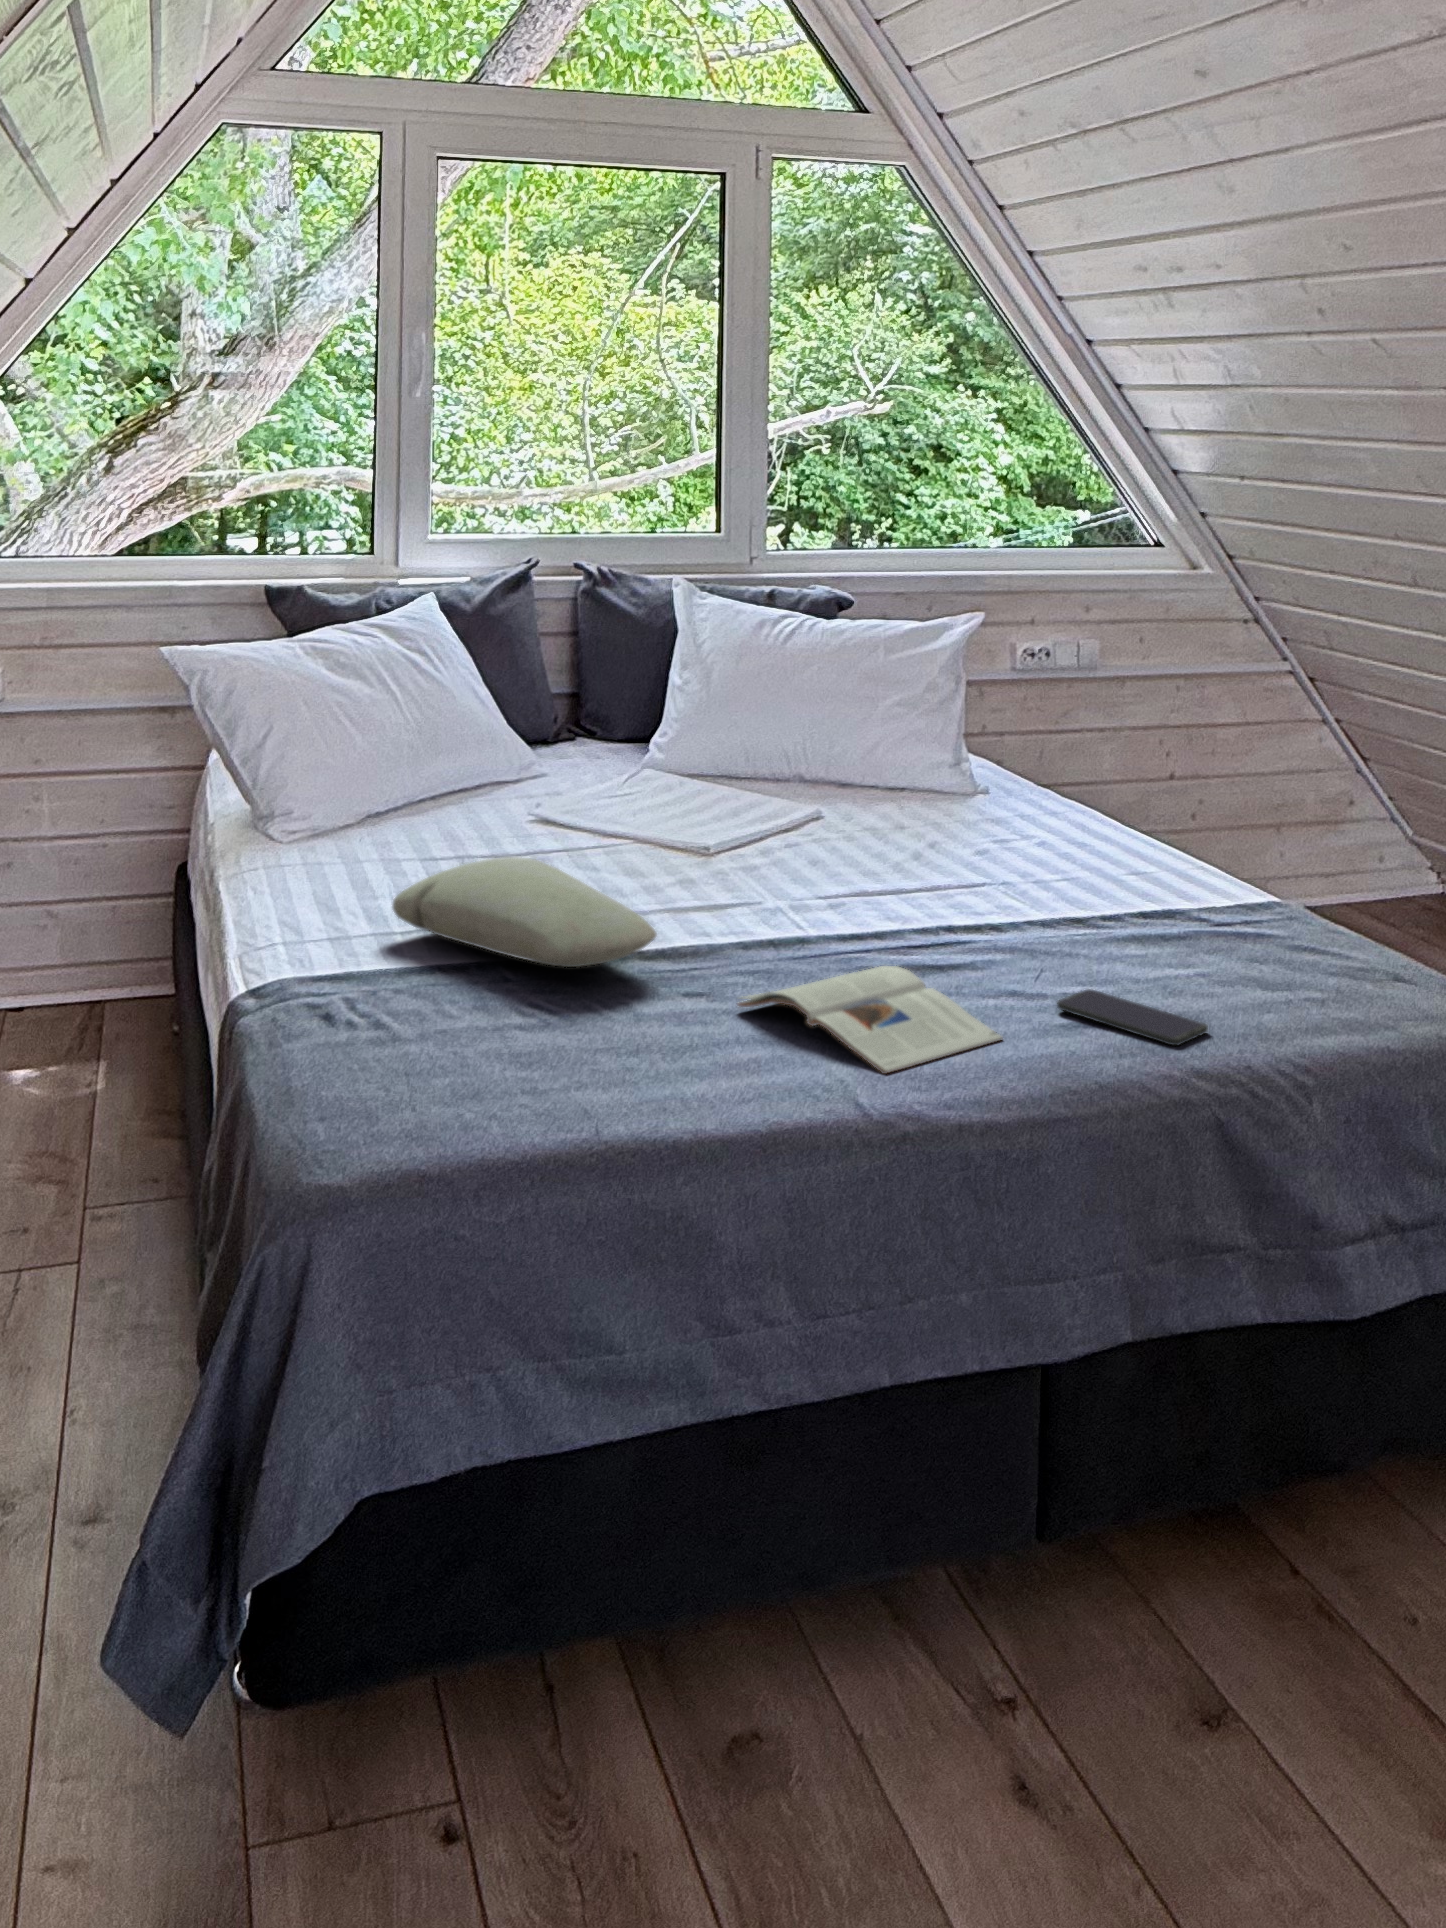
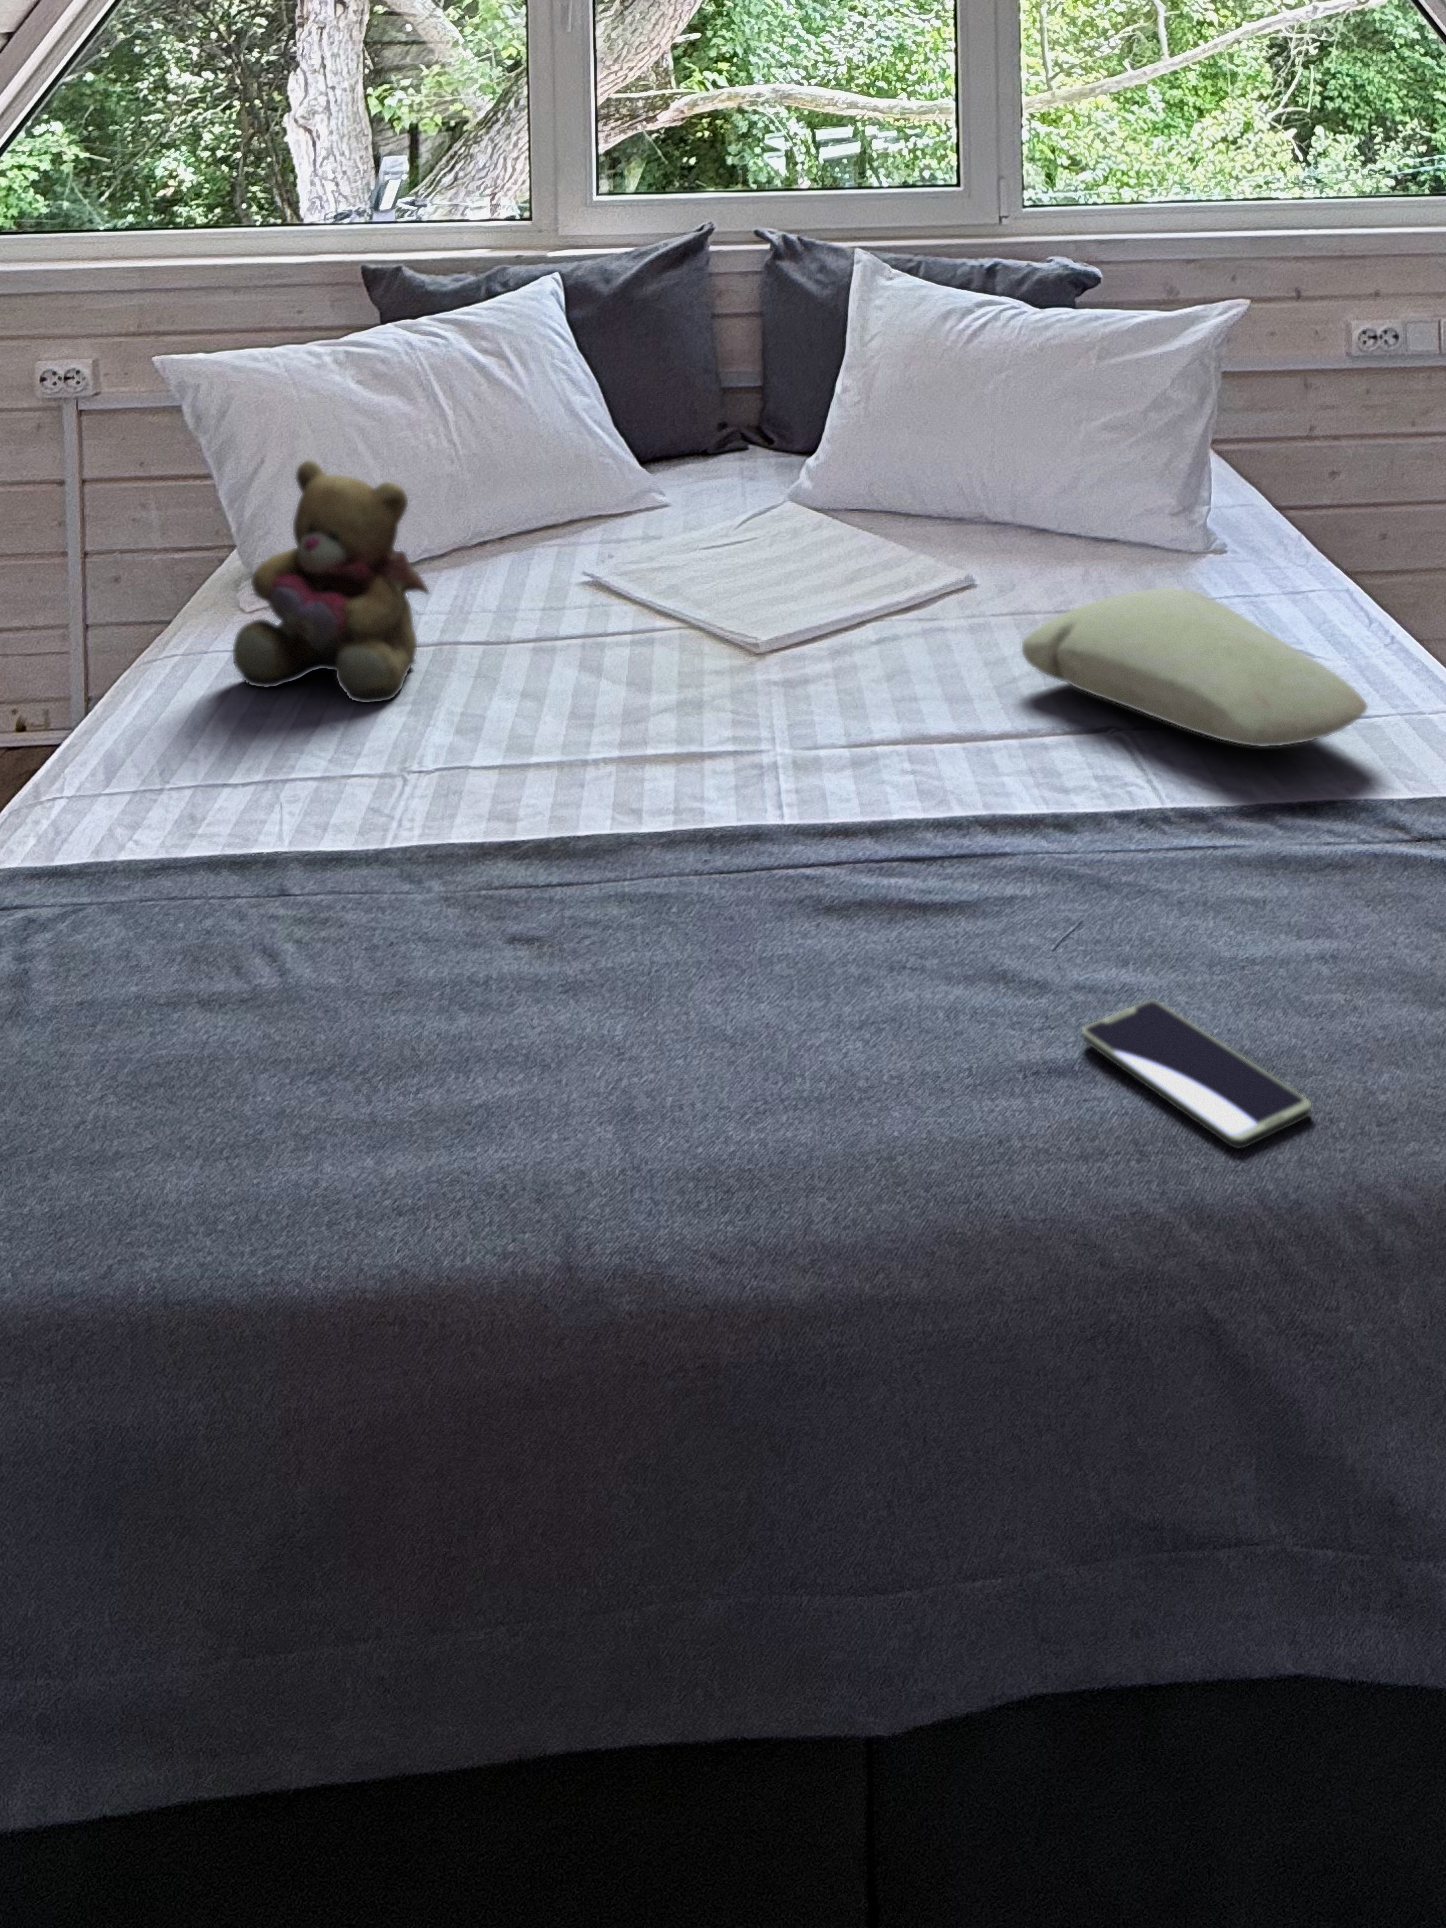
teddy bear: none [312,704,455,878] -> present [233,461,429,703]
pillow: present [393,857,657,967] -> present [1022,588,1367,747]
magazine: present [738,966,1002,1074] -> none [579,940,956,1194]

